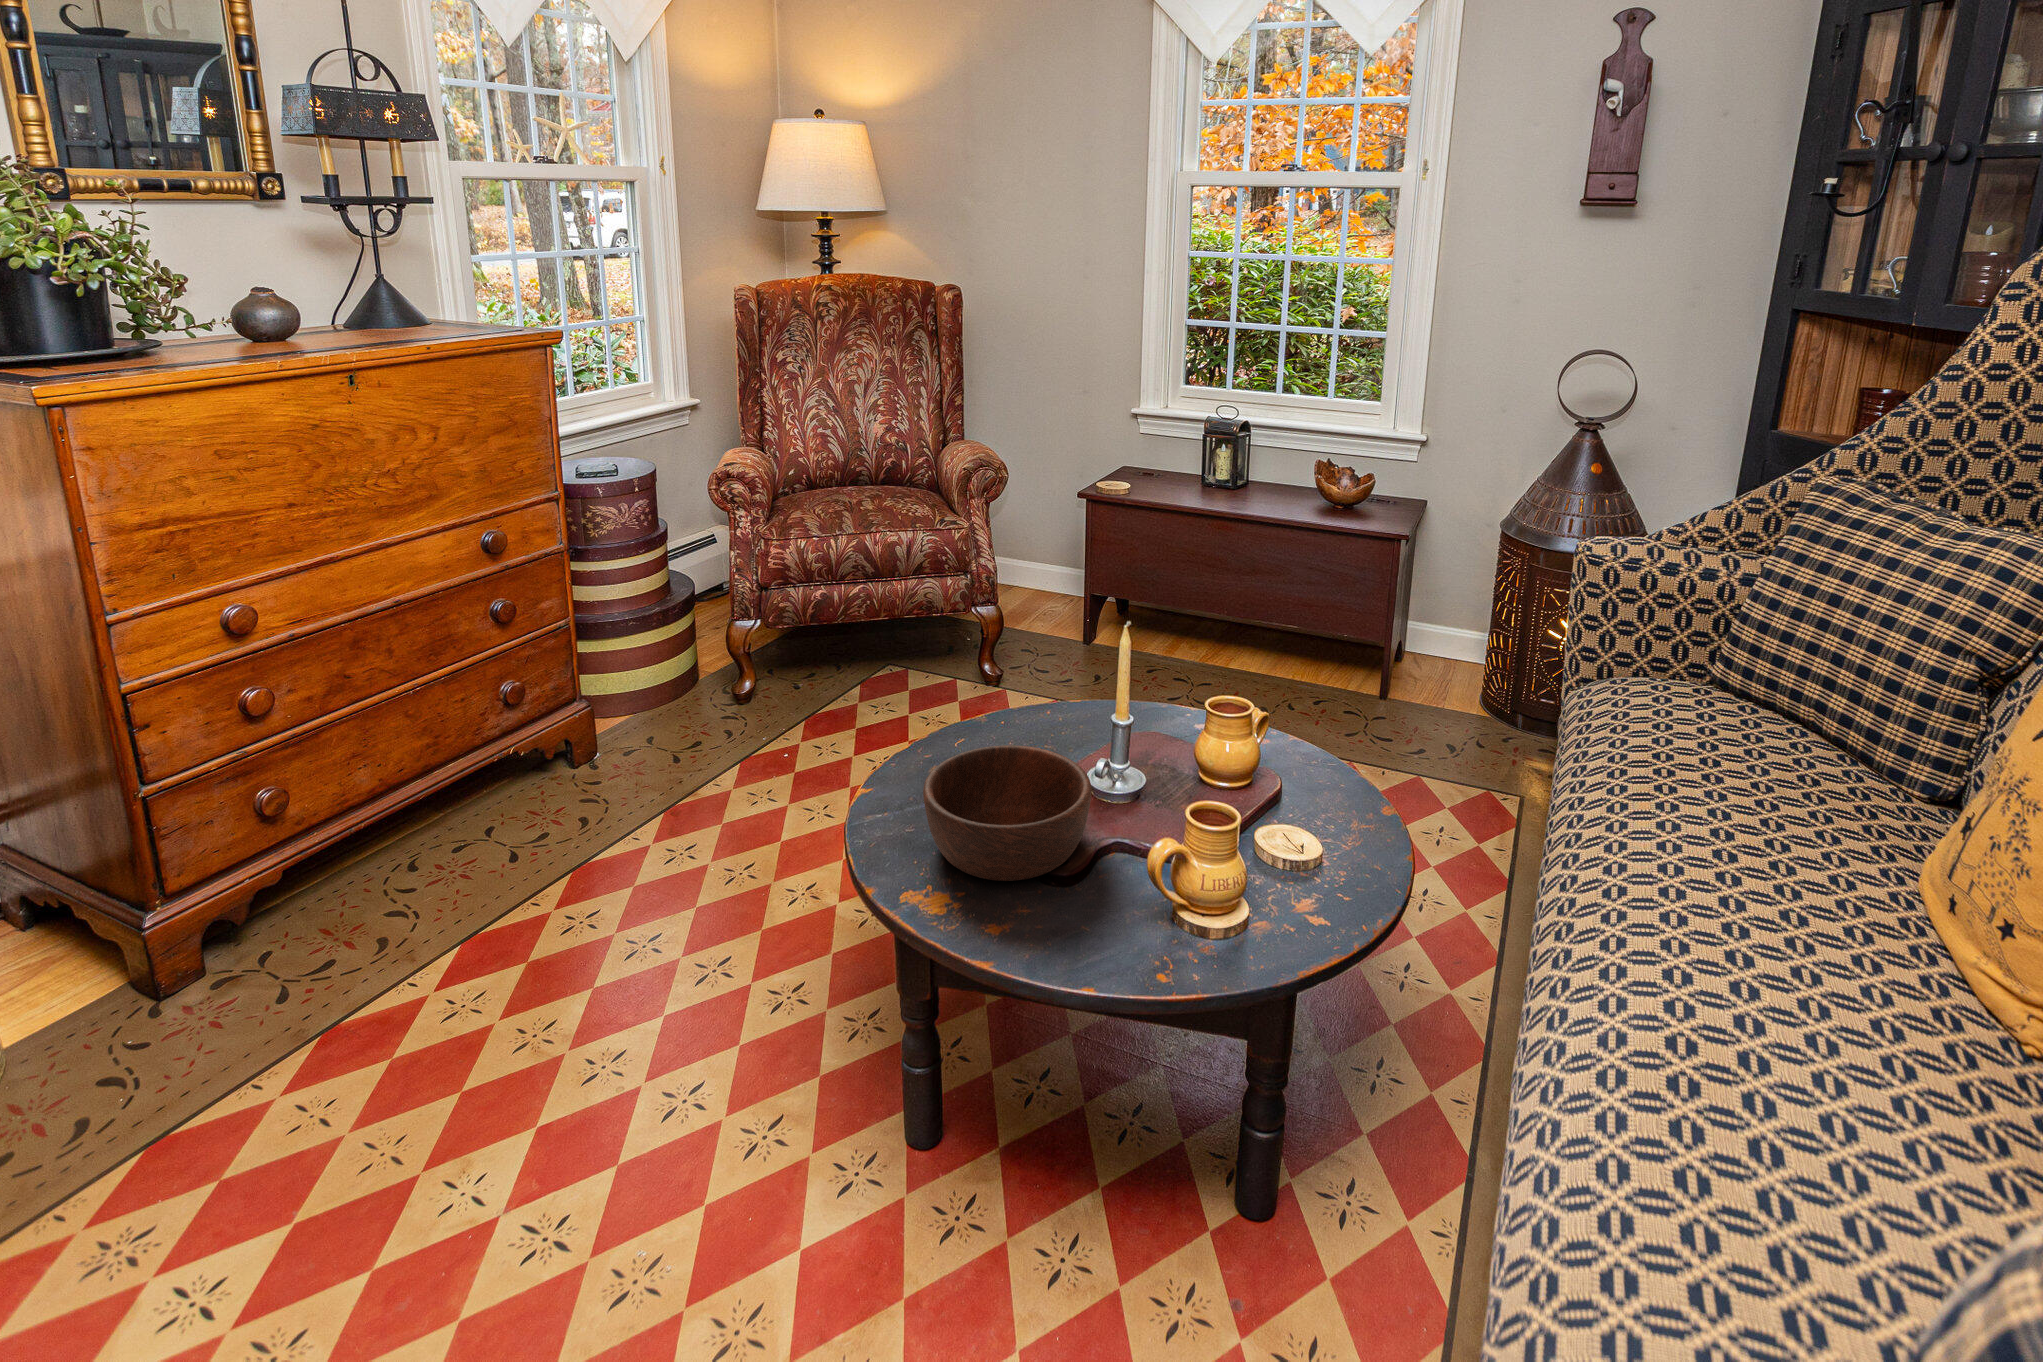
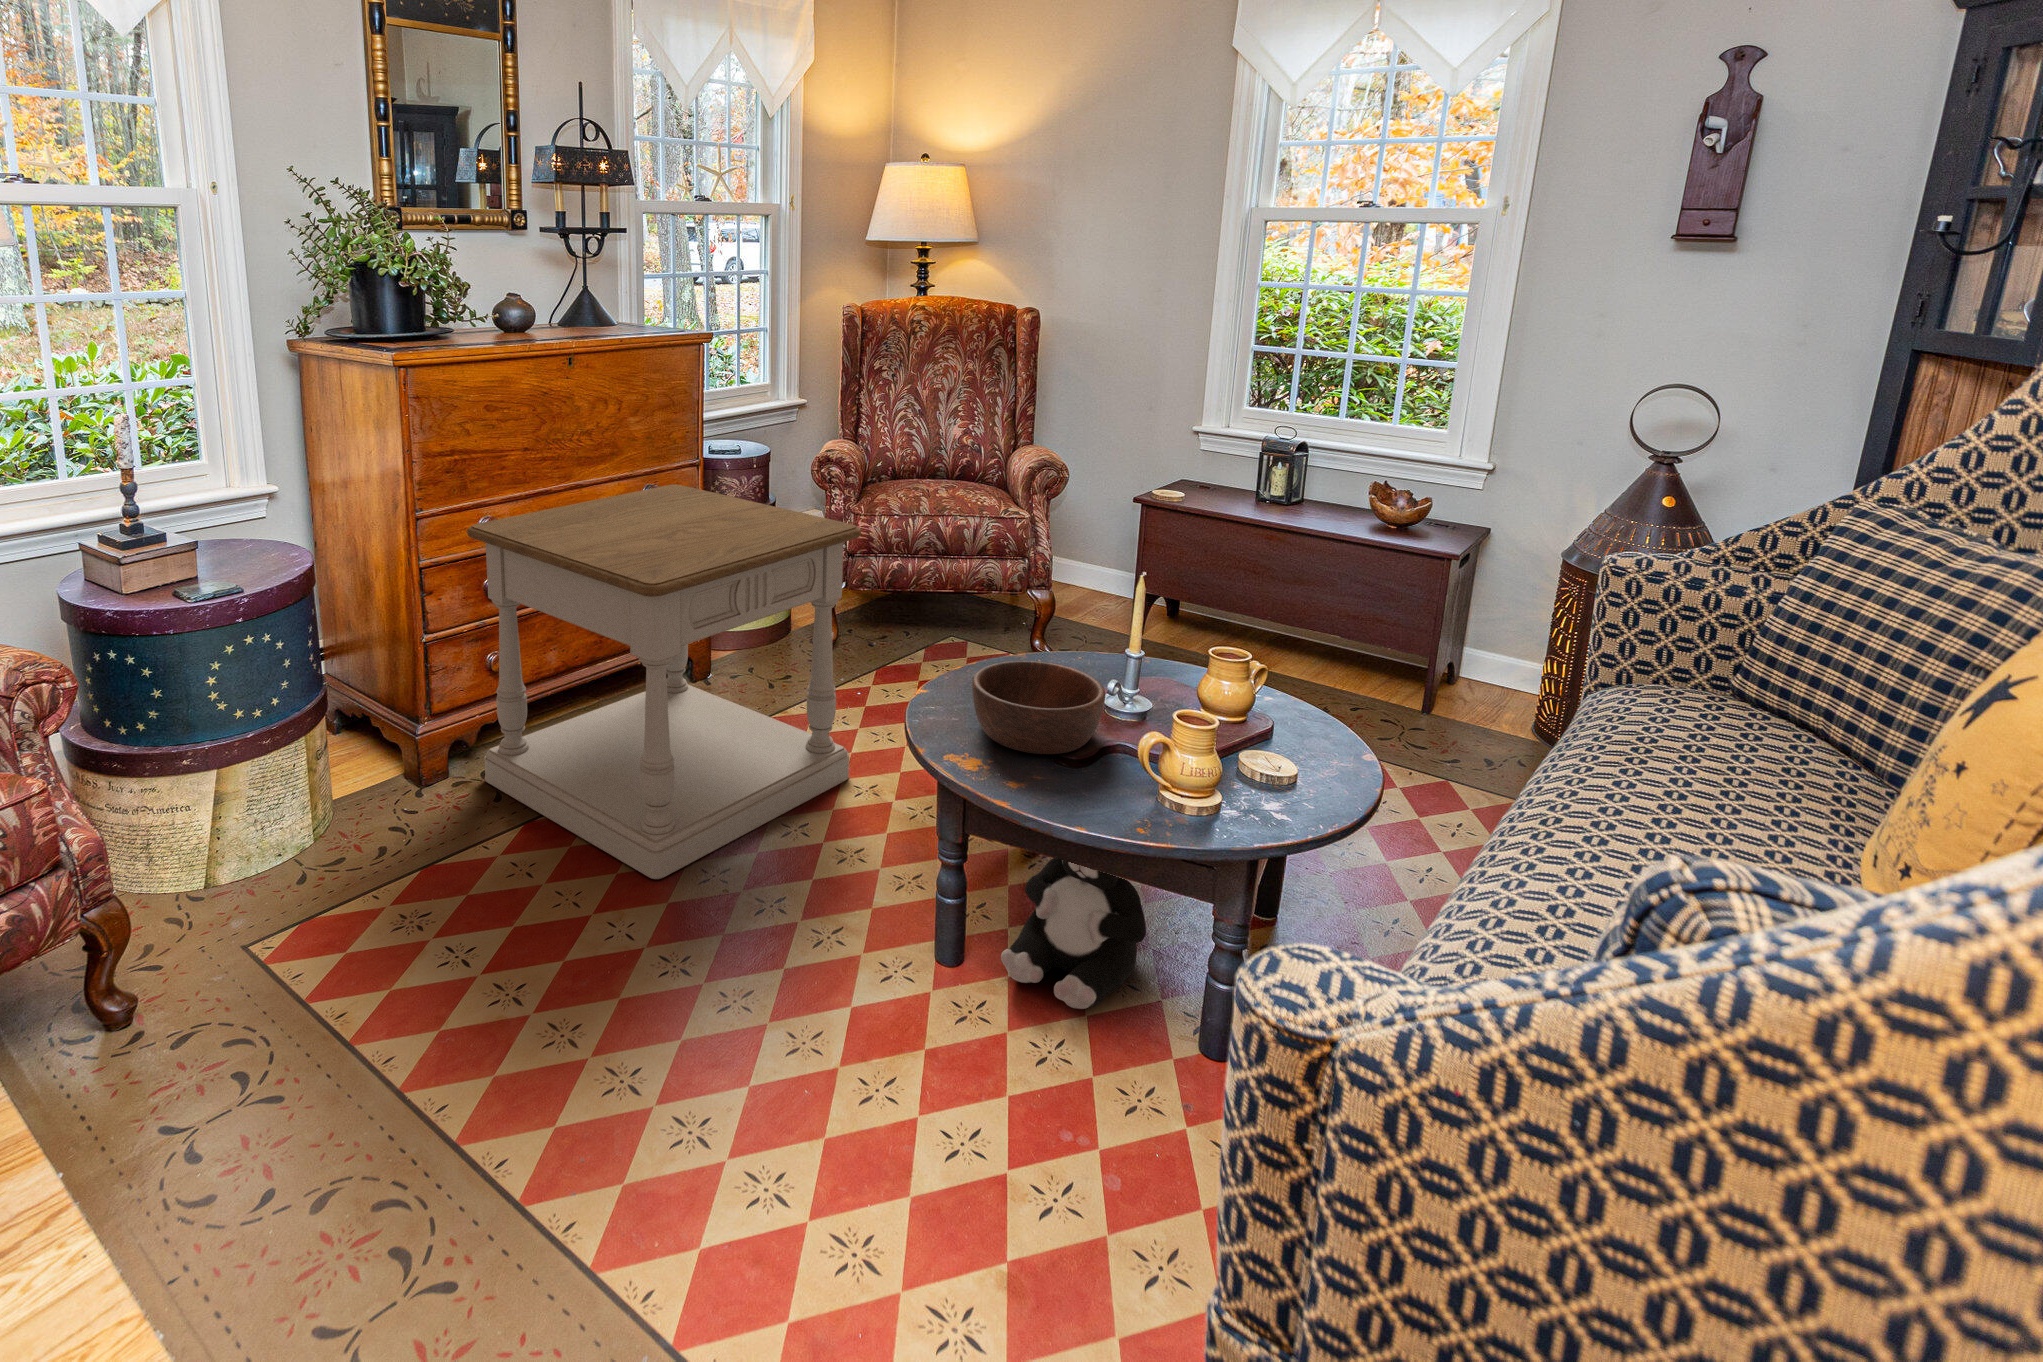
side table: none [173,533,782,1112] -> present [467,485,861,879]
plush toy: none [987,936,1161,1204] -> present [1001,857,1146,1009]

